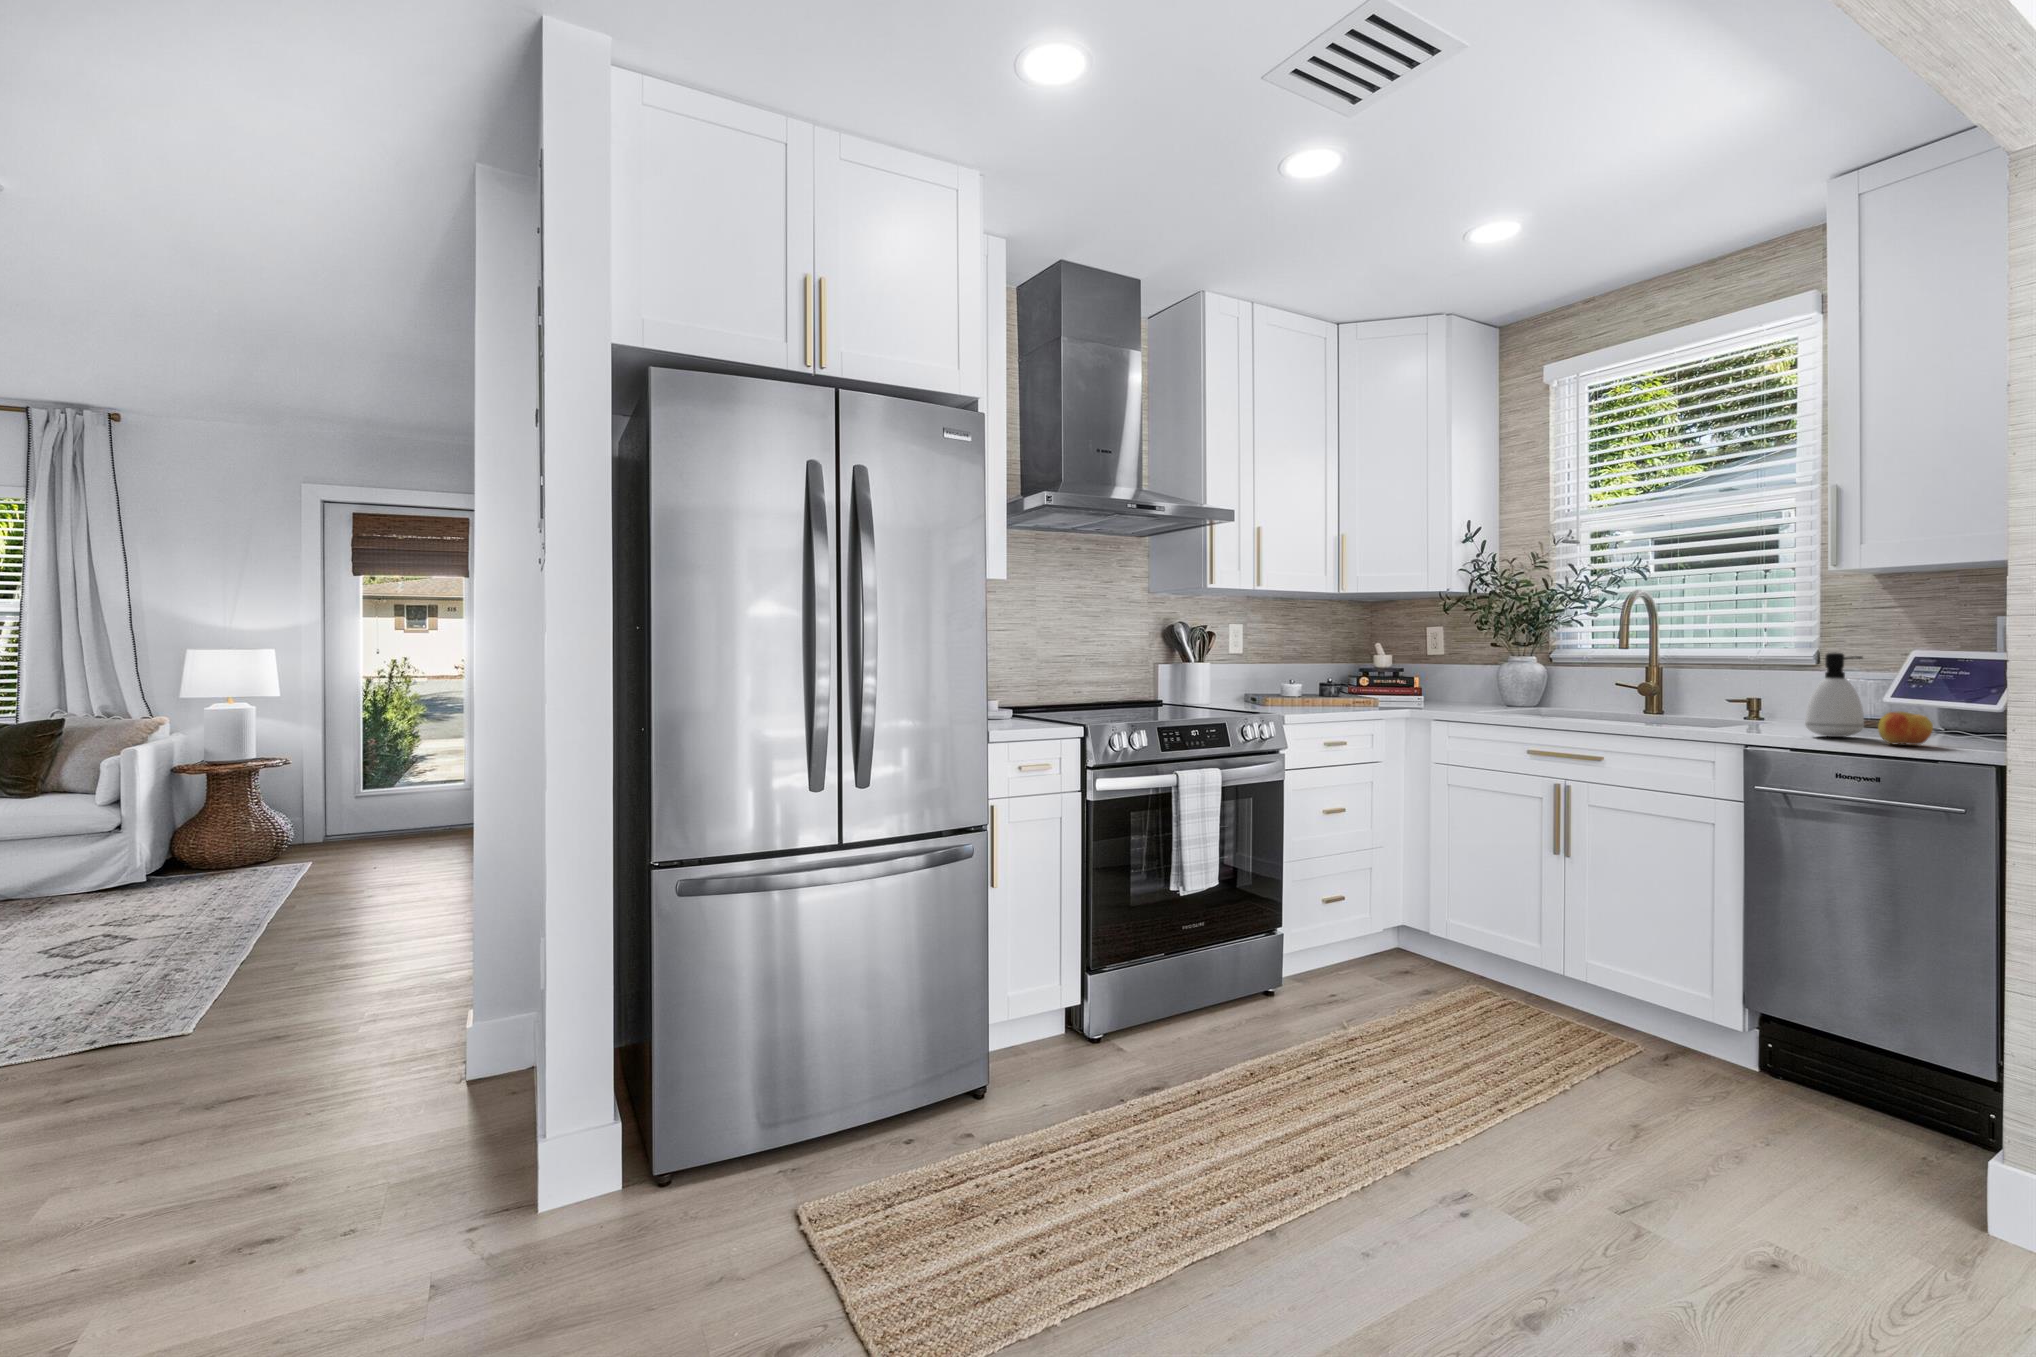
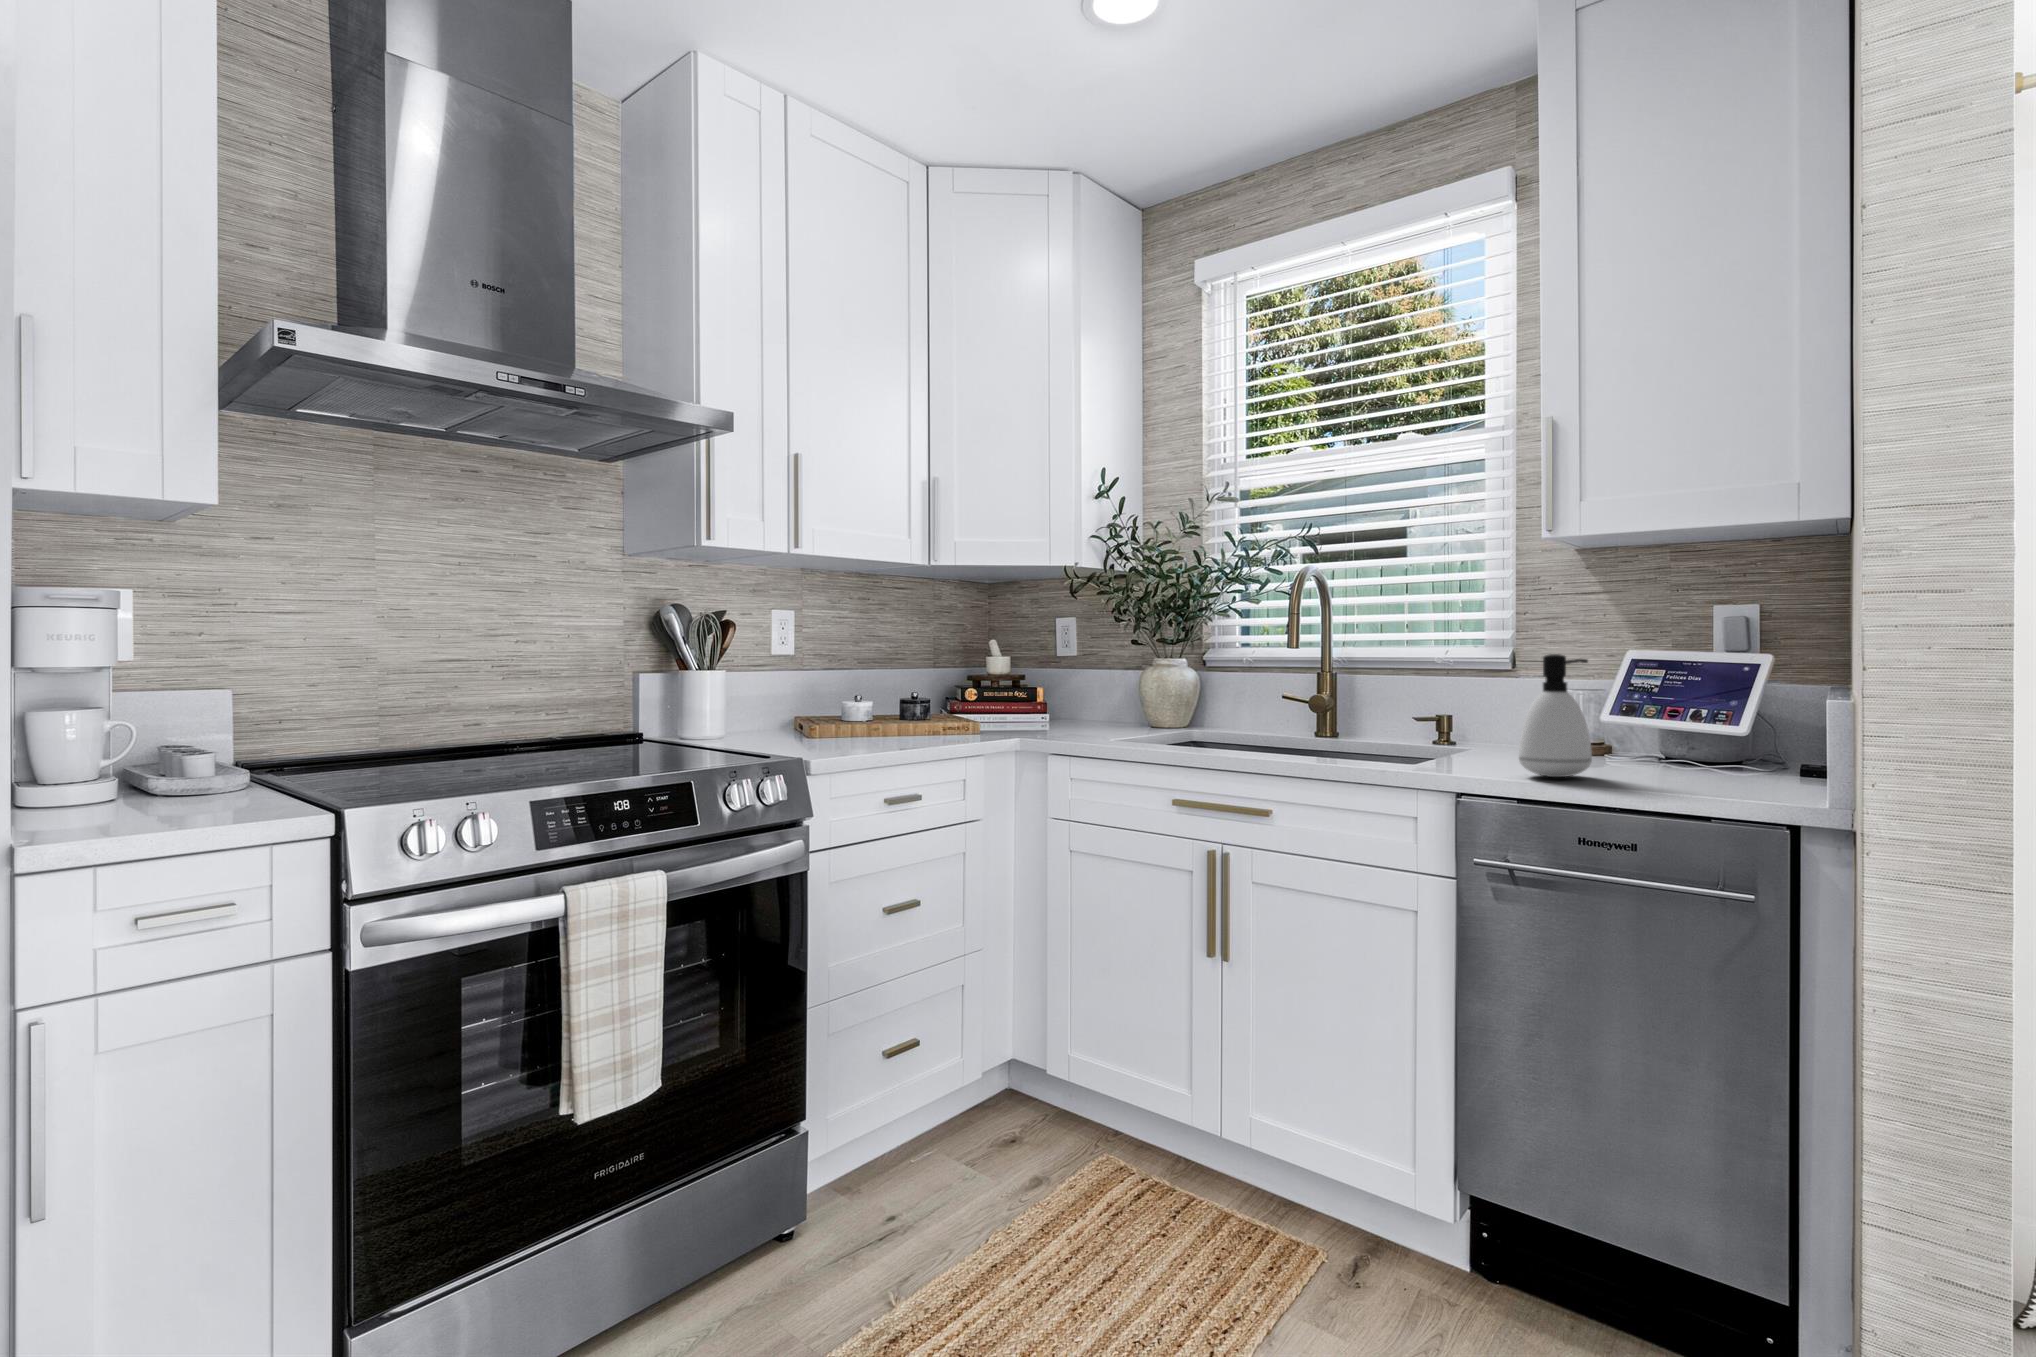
apple: present [1878,712,1933,745] -> none [1614,741,1684,791]

